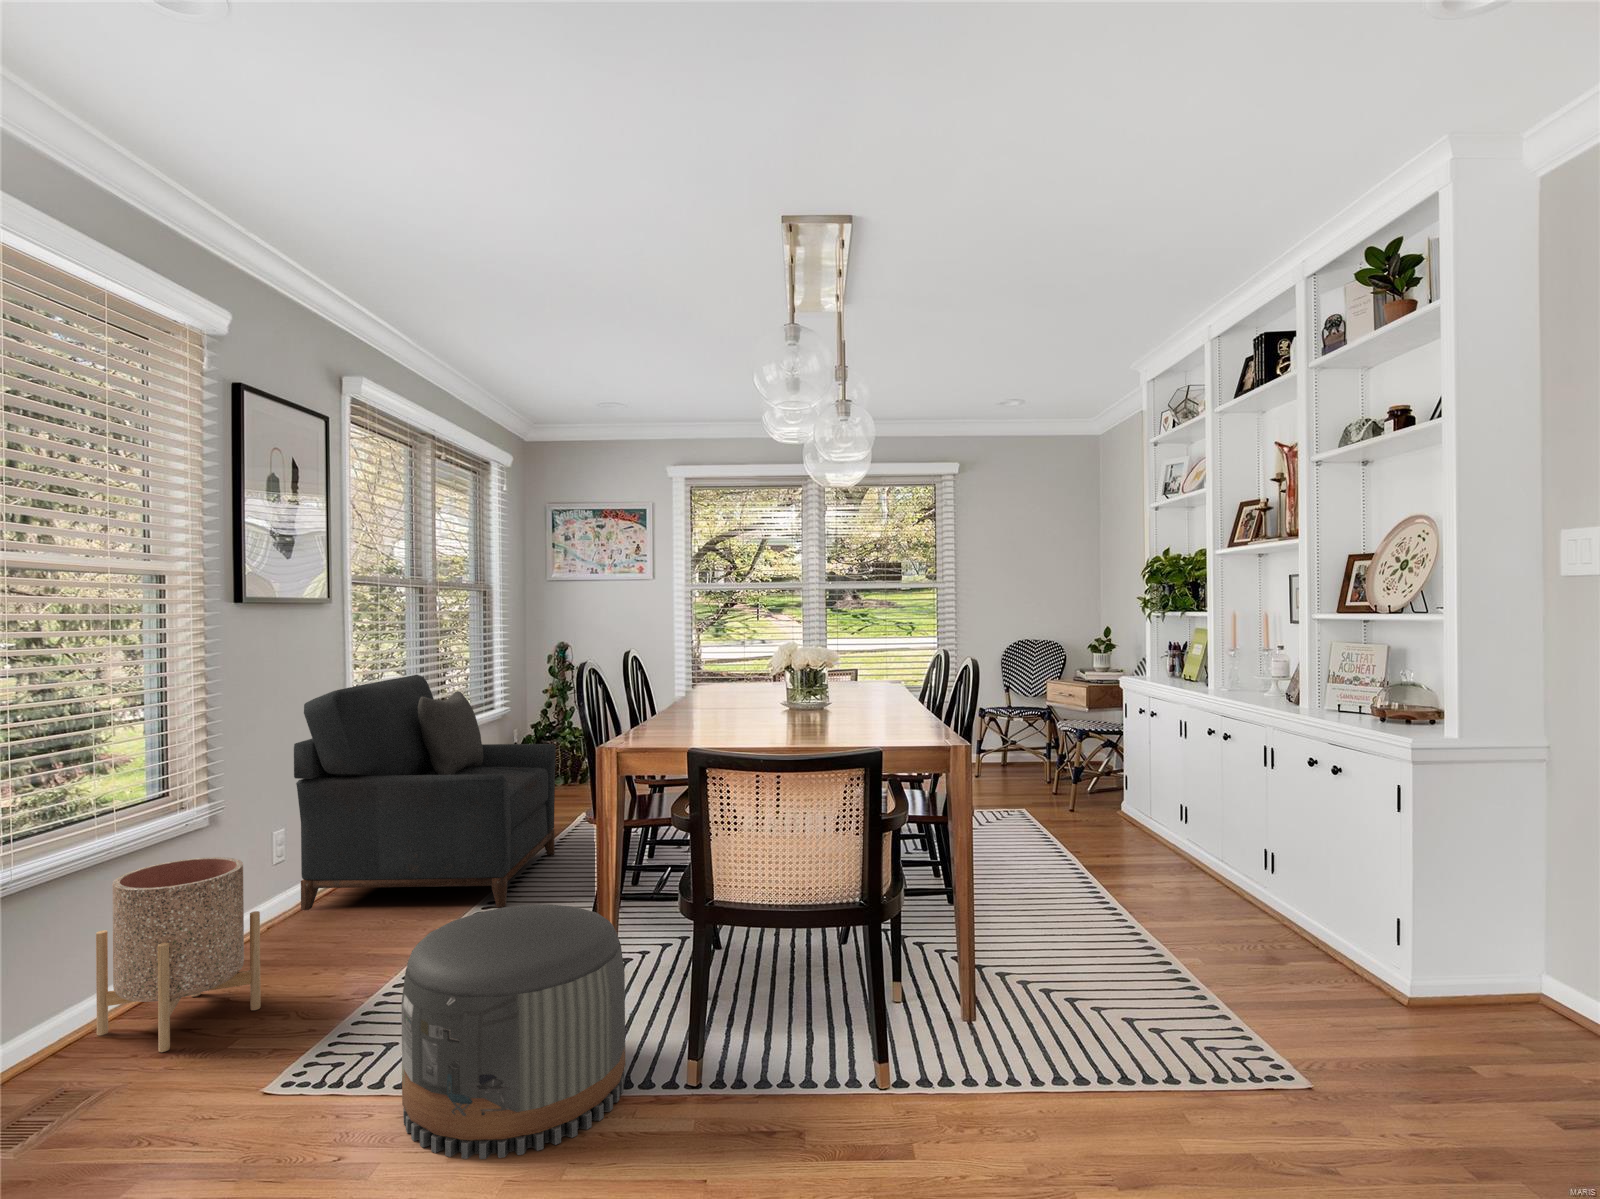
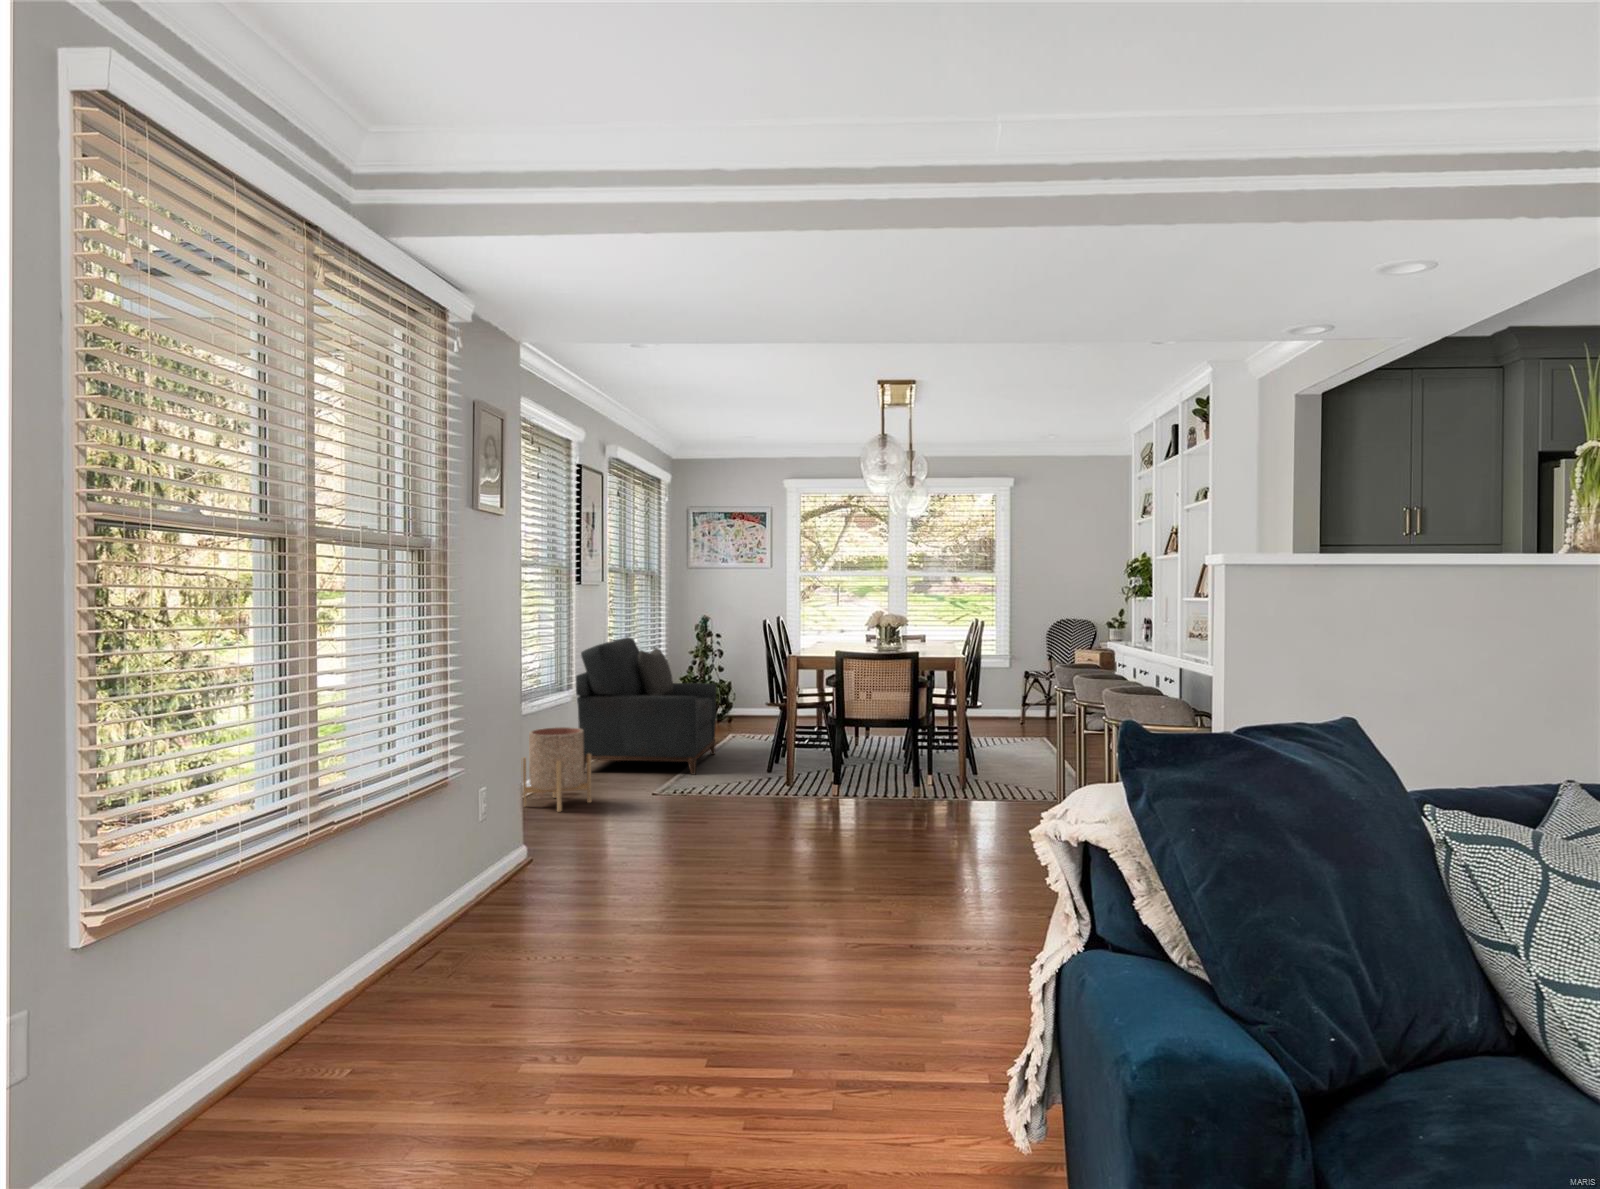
pouf: present [401,904,625,1159] -> none [682,746,779,838]

